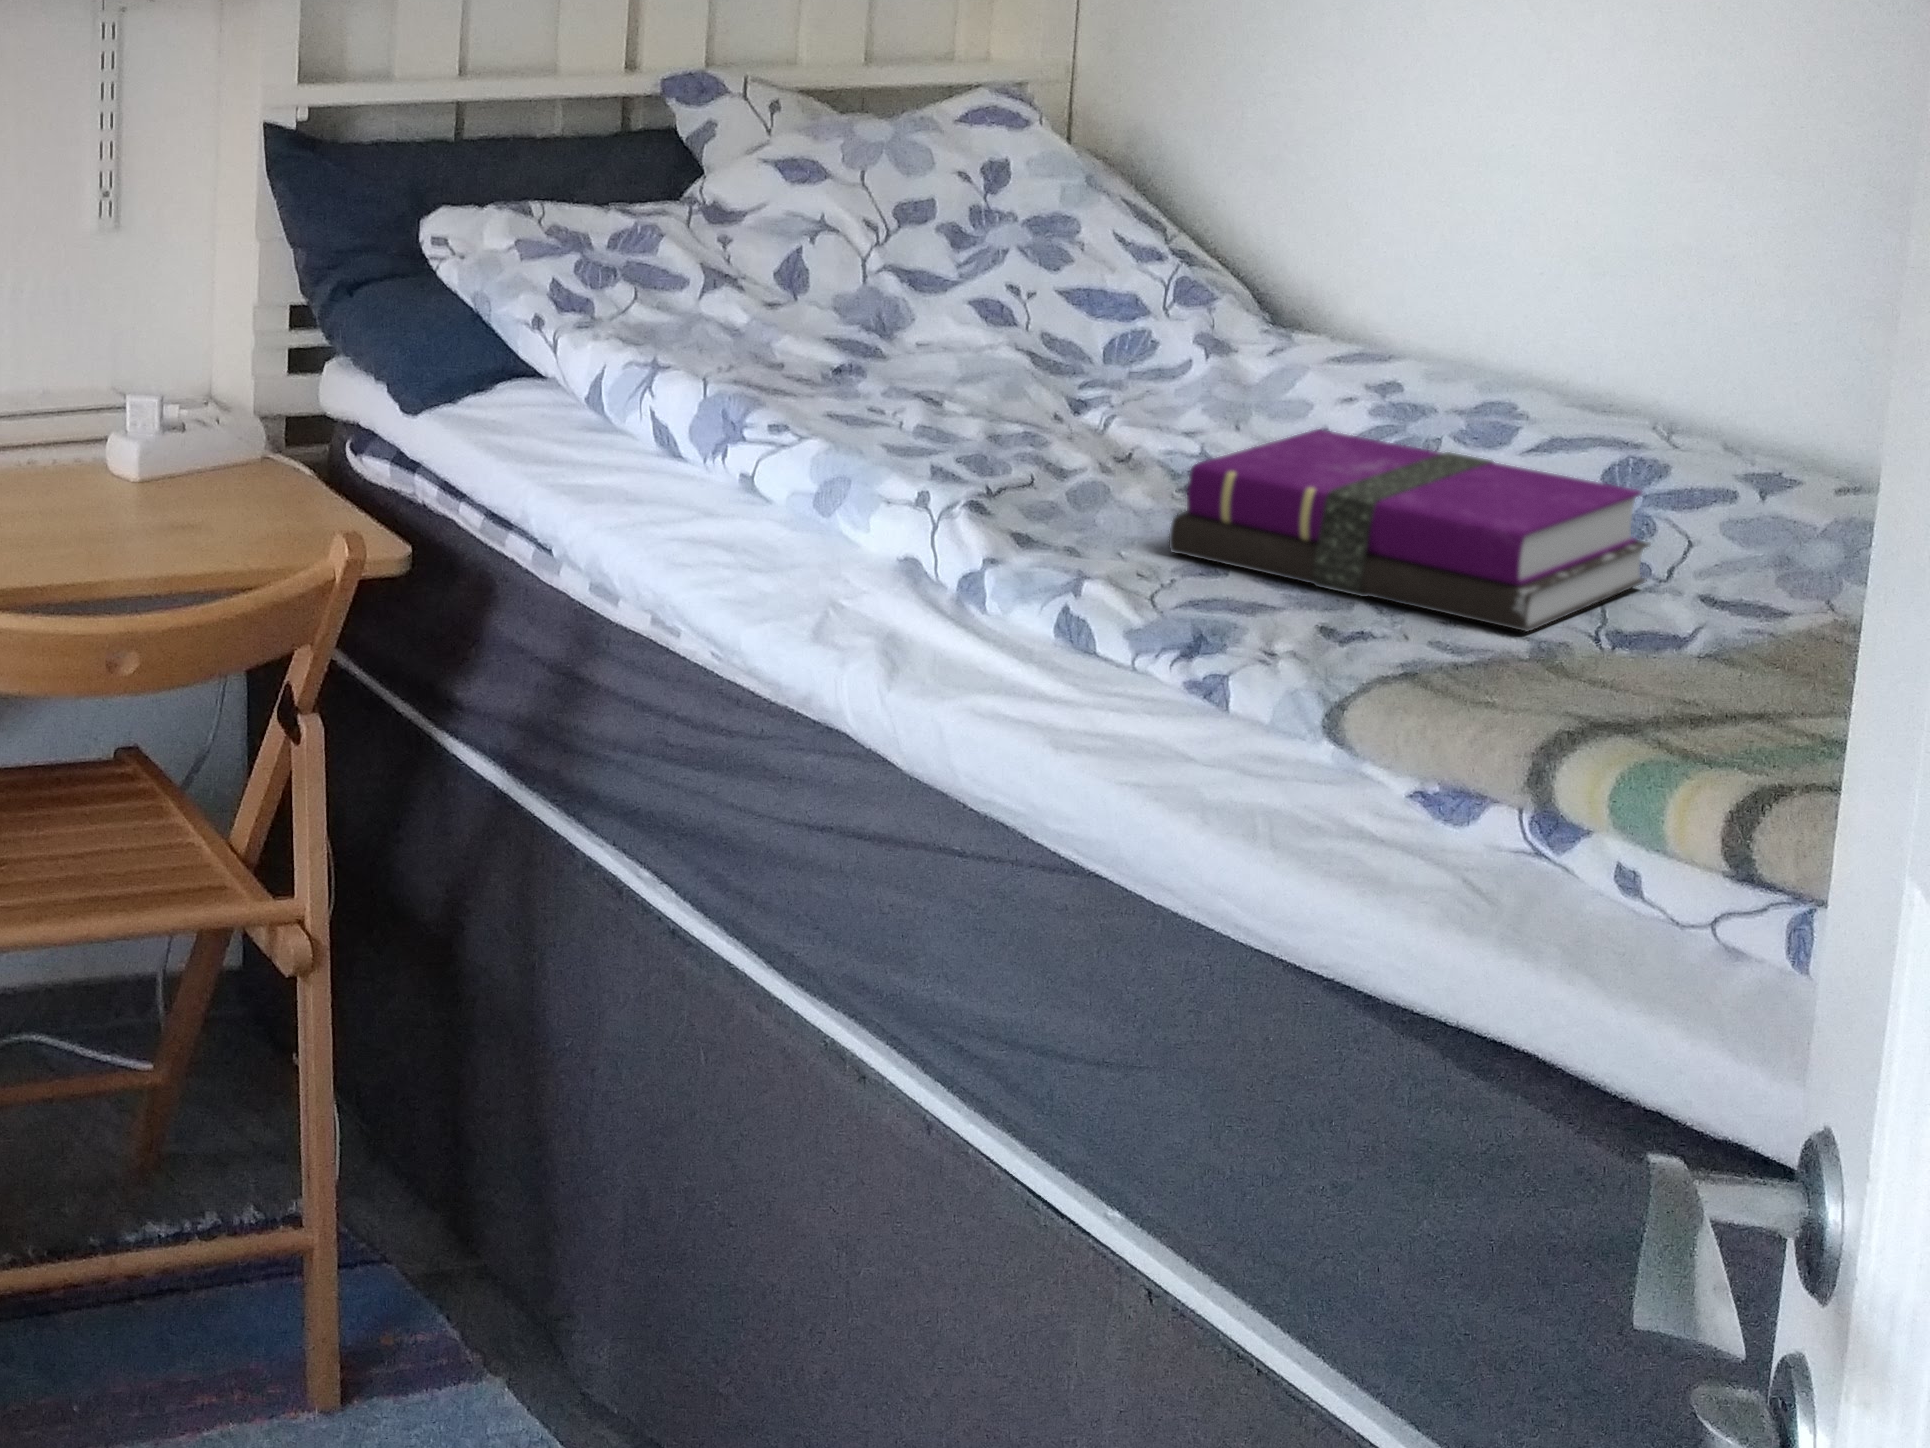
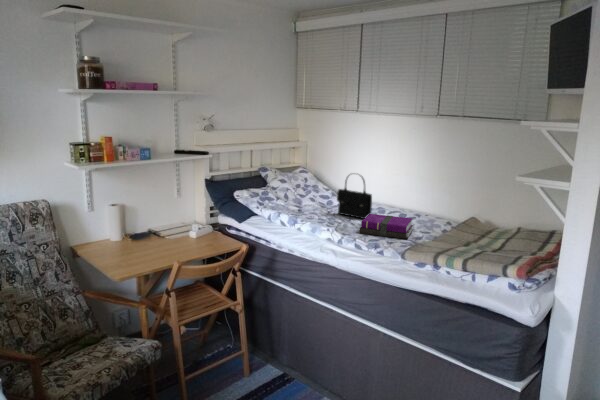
handbag: none [1135,130,1384,484] -> present [337,177,372,219]

